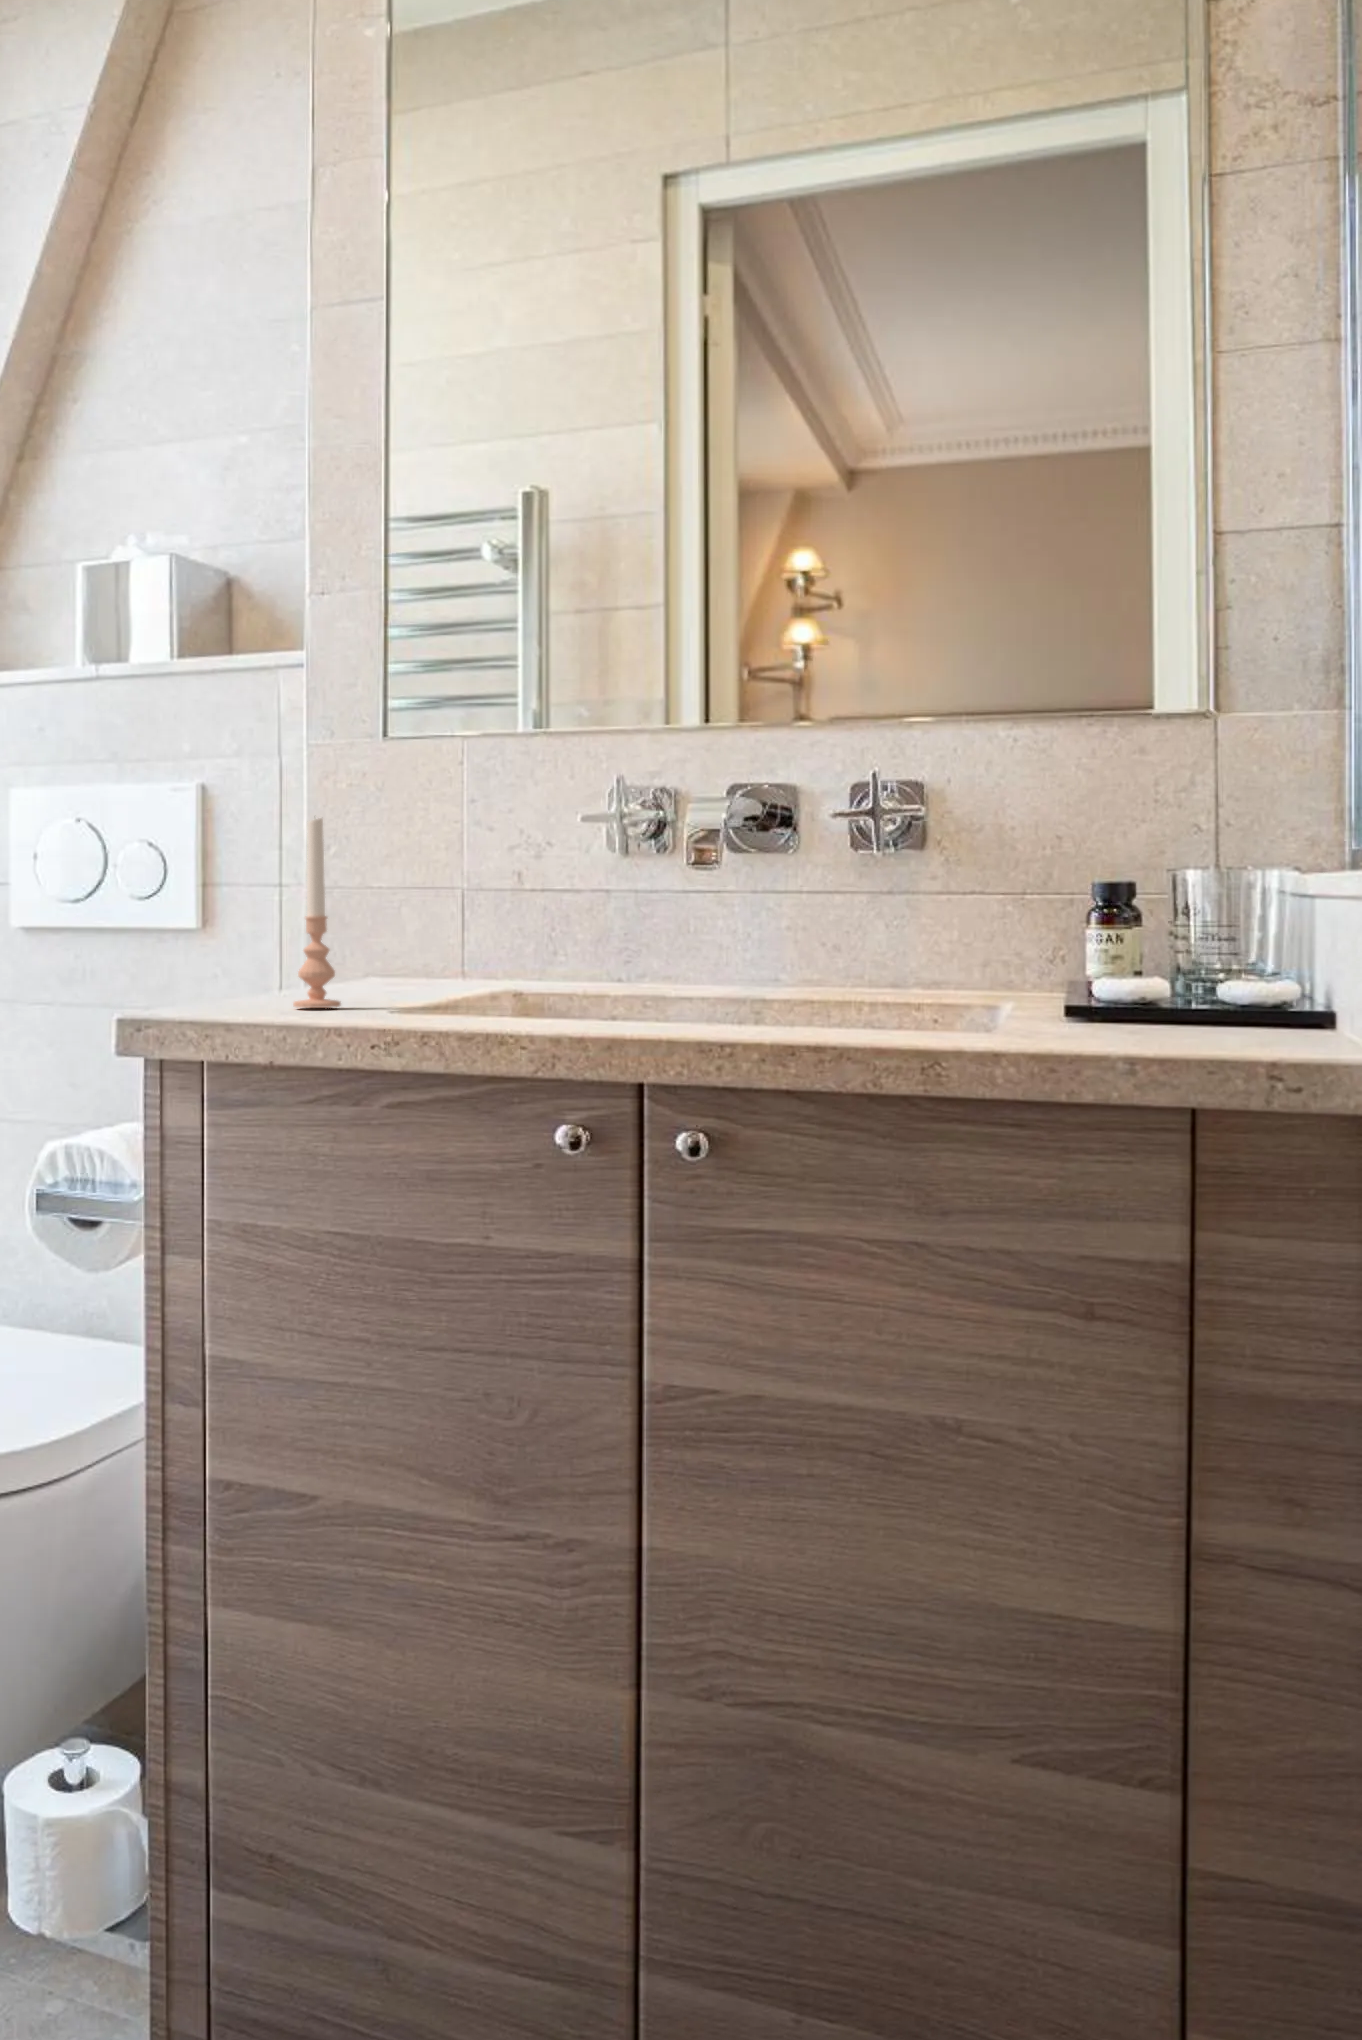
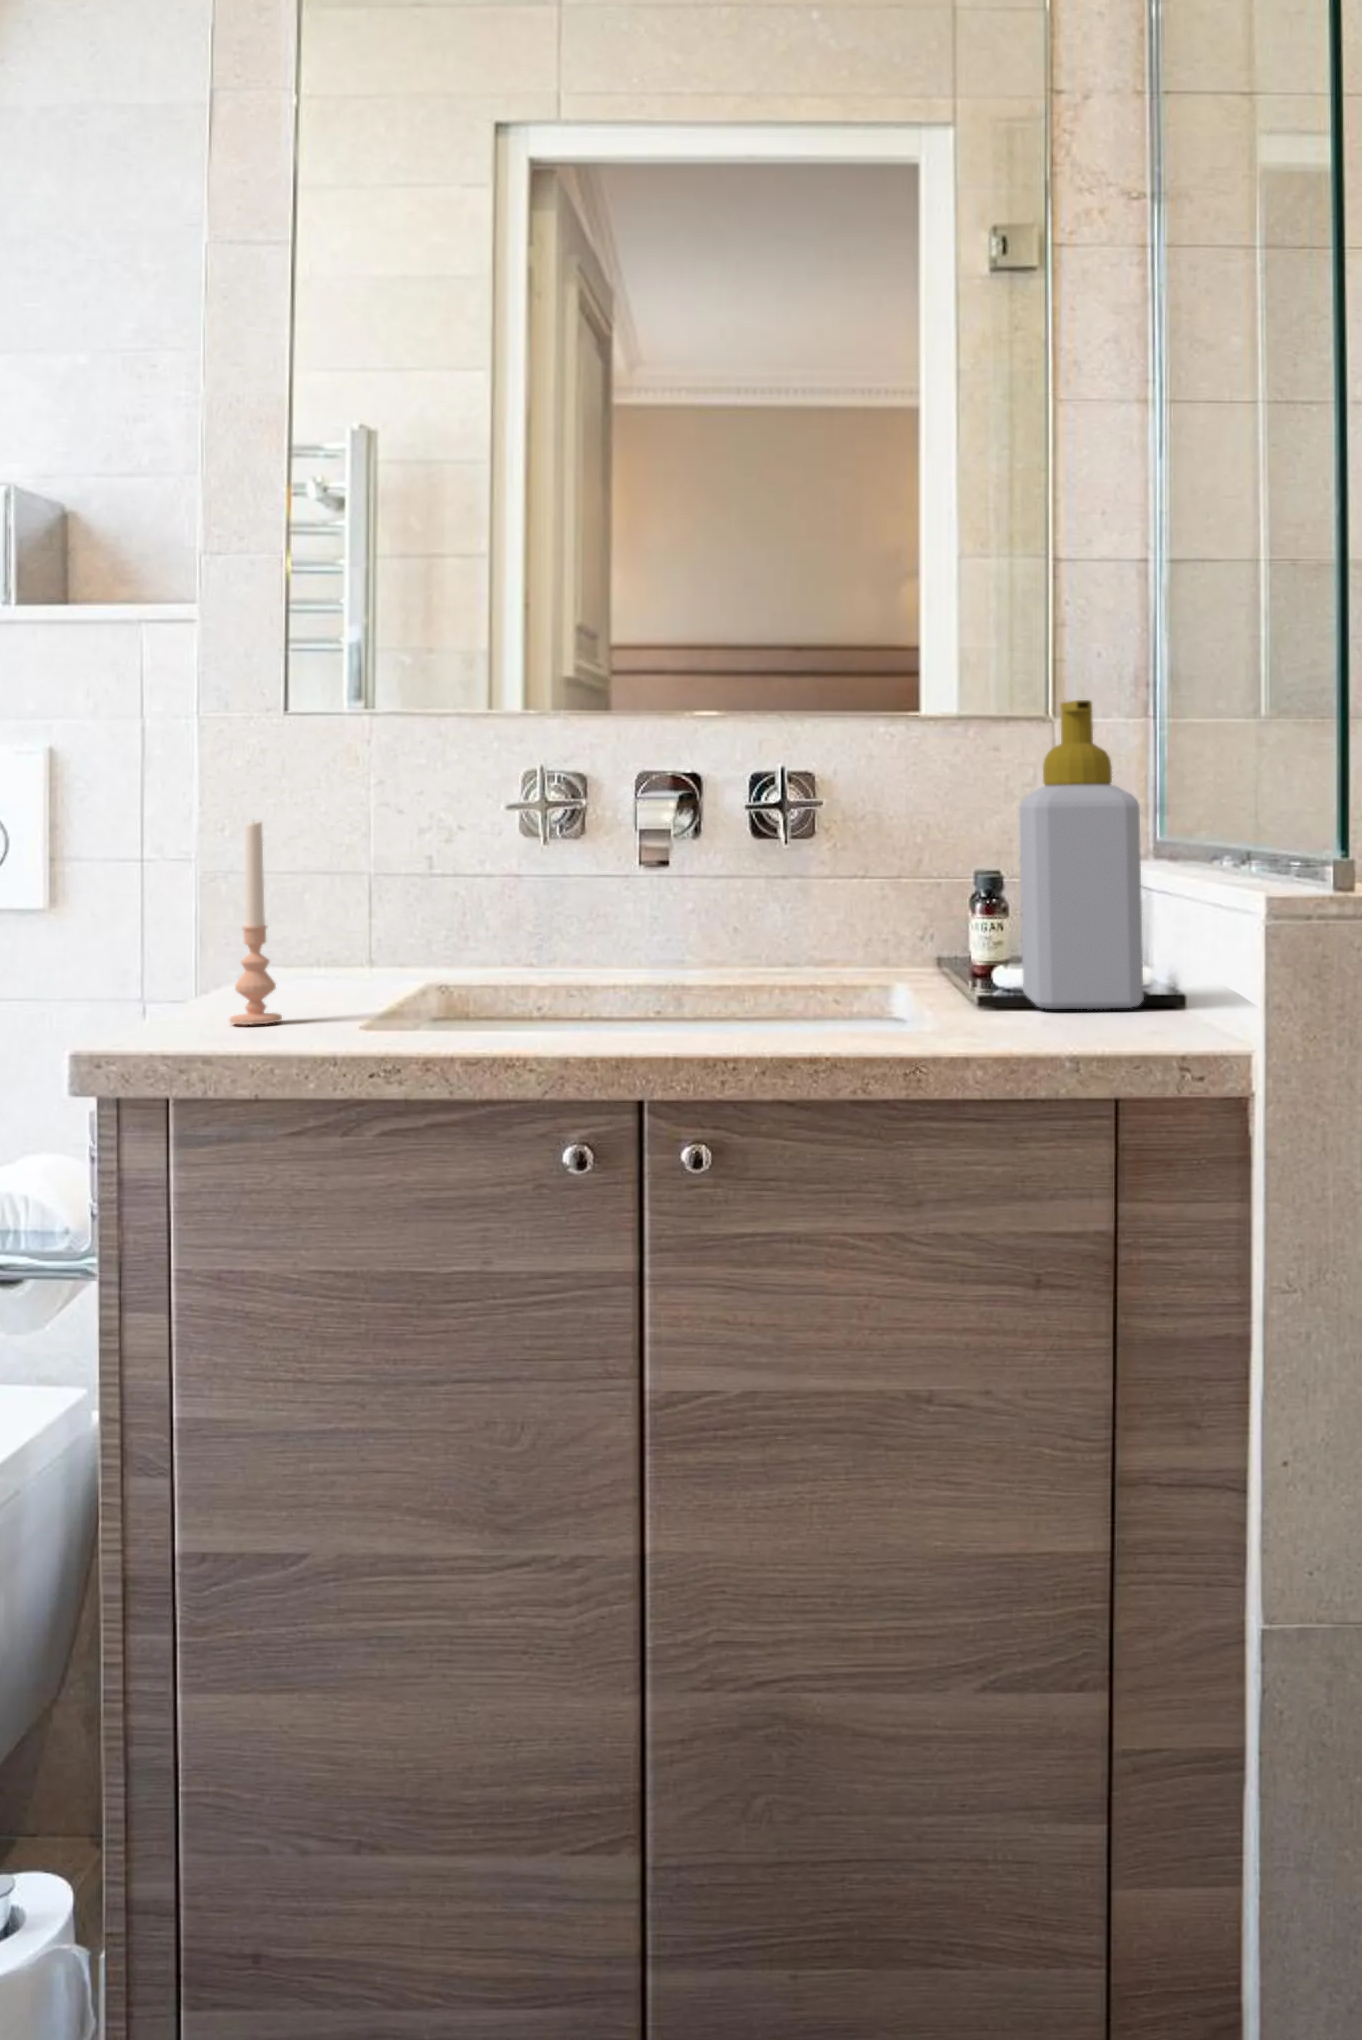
soap bottle: none [1123,666,1271,1024] -> present [1020,700,1143,1009]

